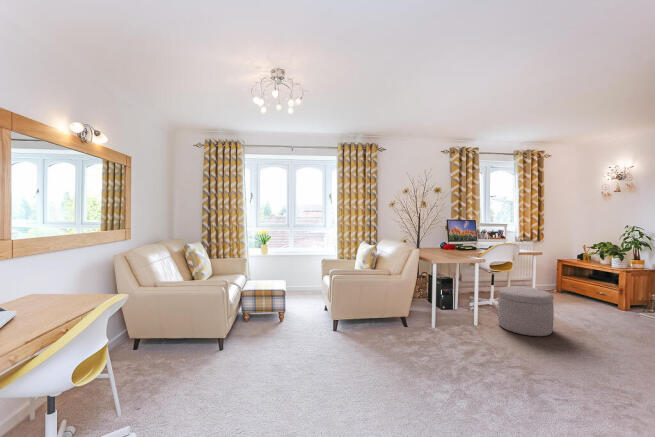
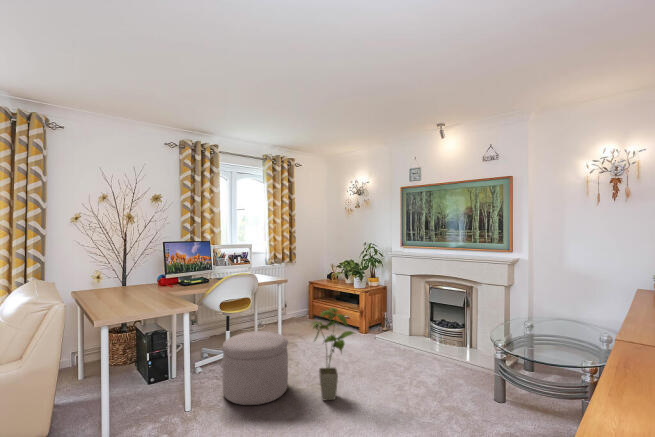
house plant: none [577,274,627,347] -> present [312,308,354,400]

